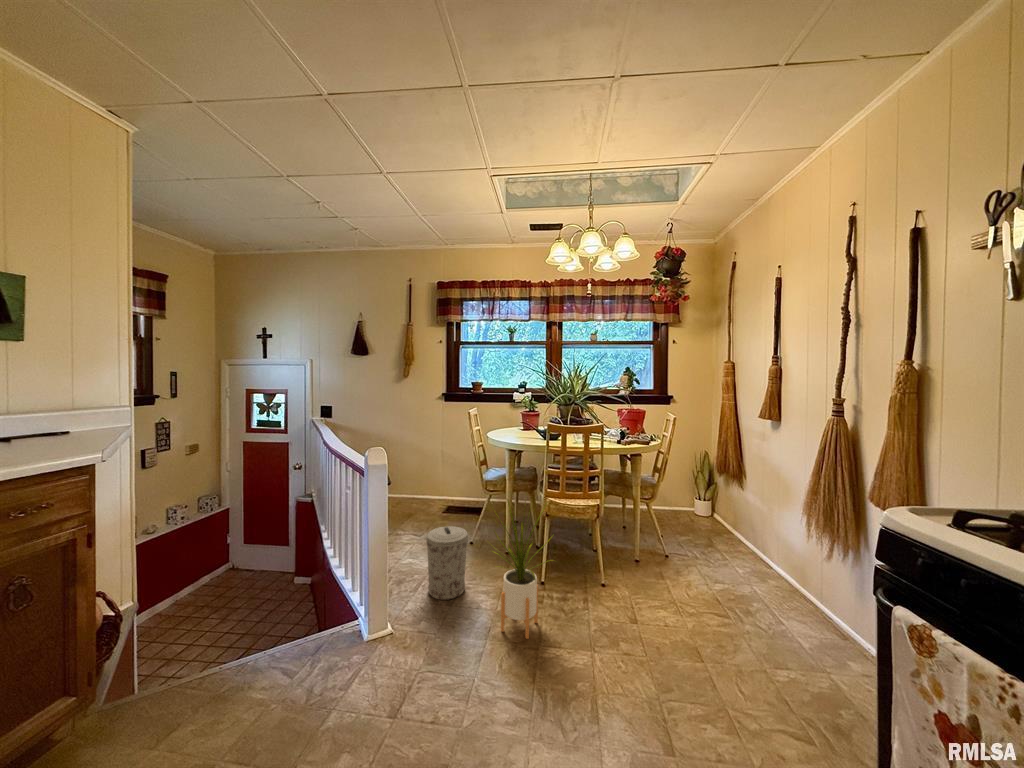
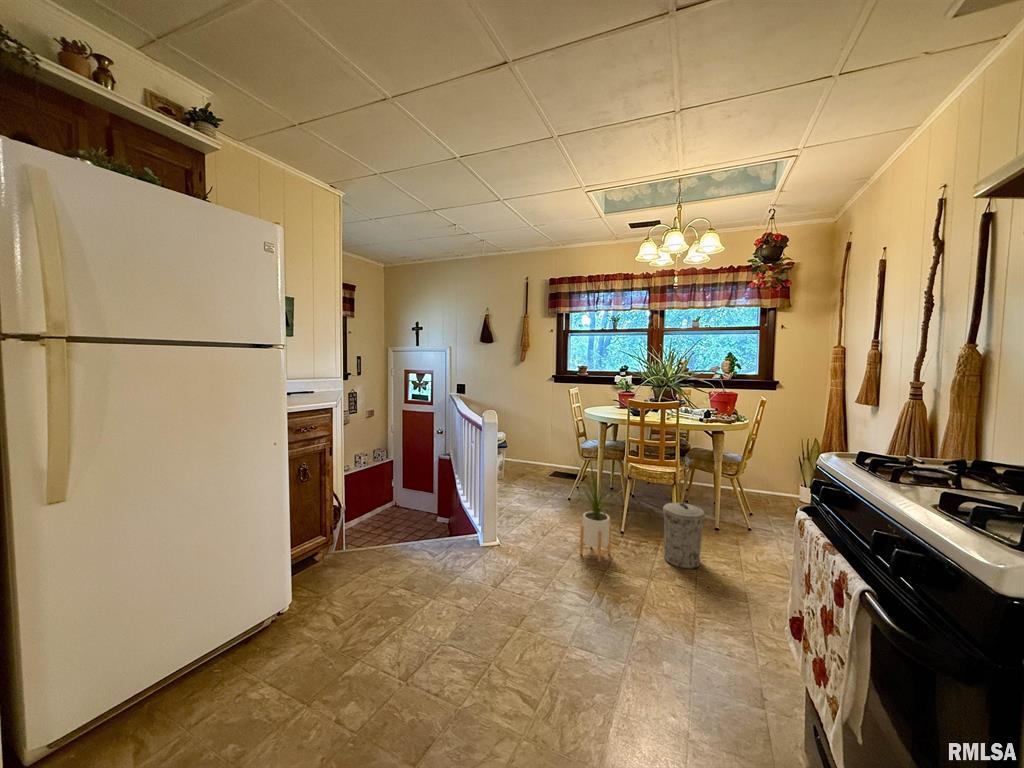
trash can: present [426,526,468,600] -> present [663,503,705,569]

